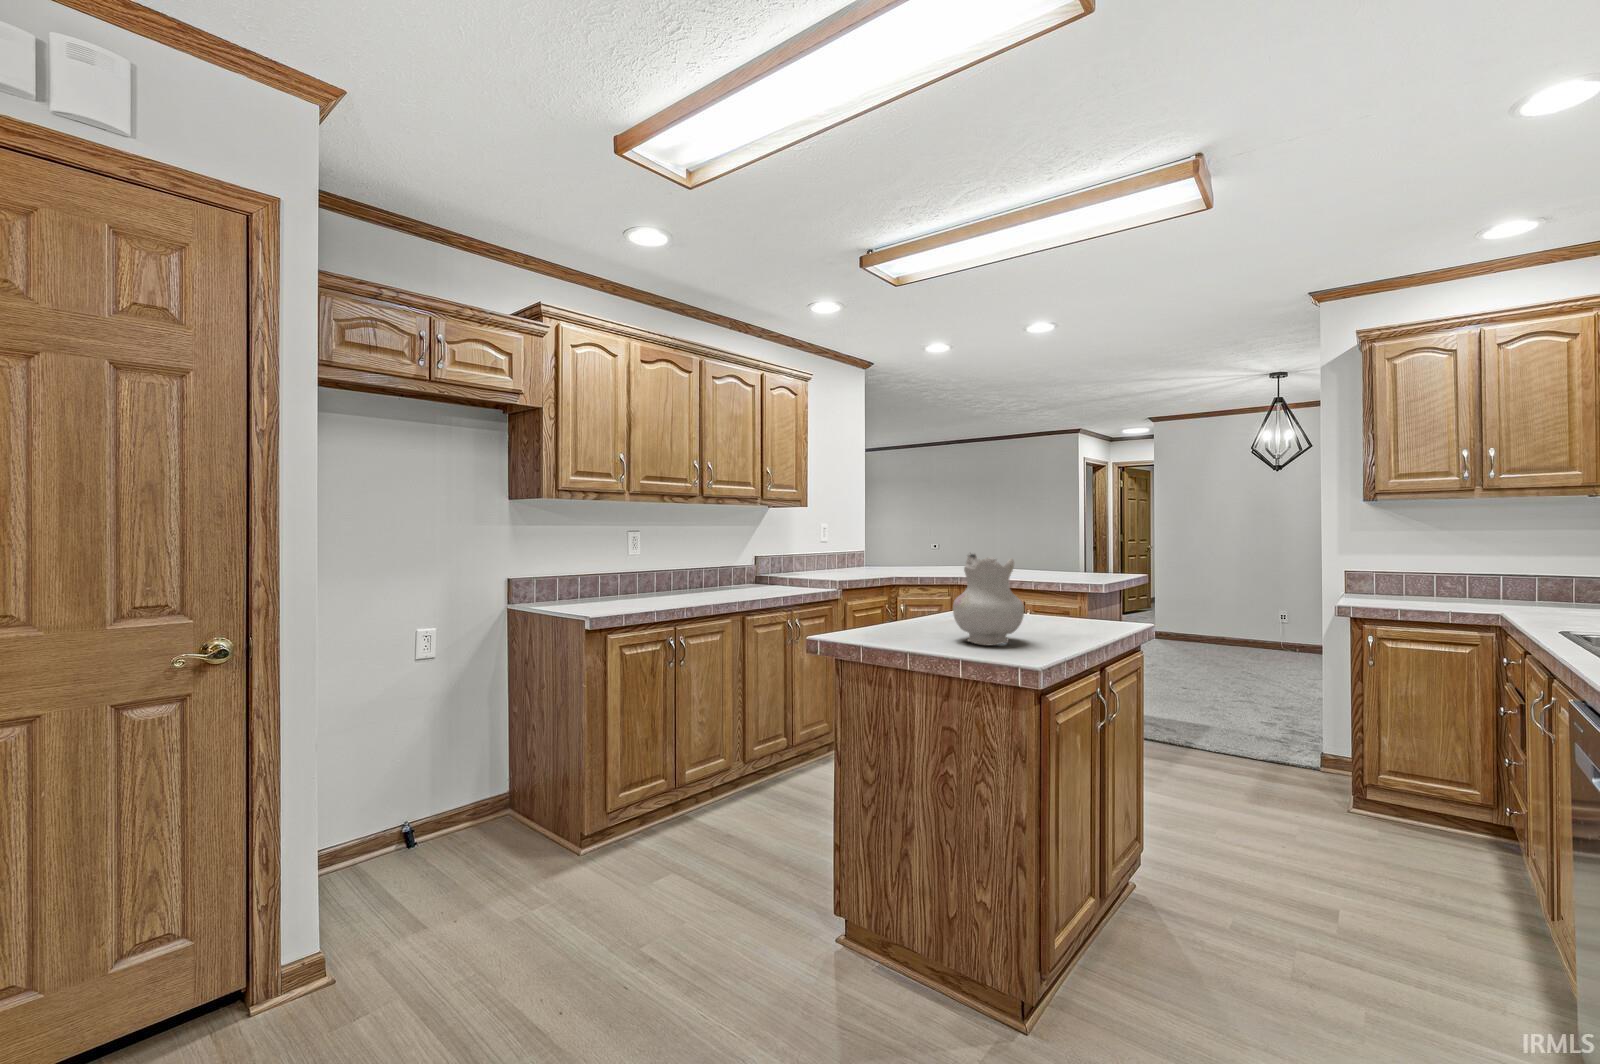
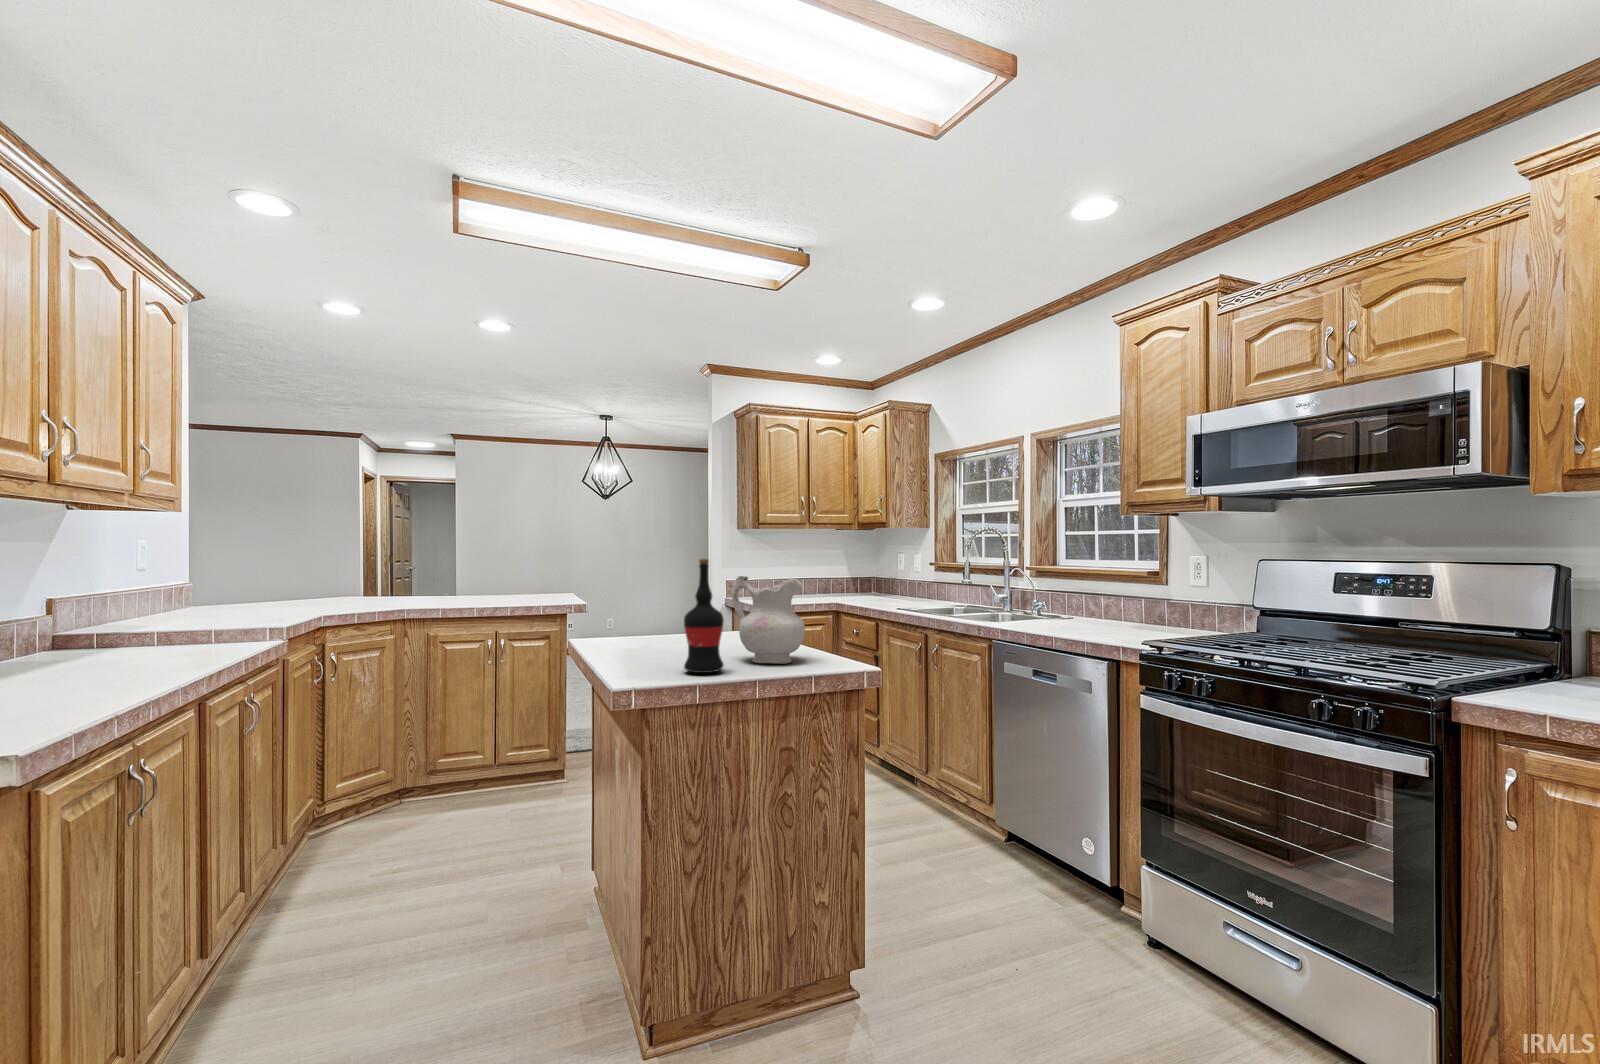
wine bottle: none [877,535,913,638] -> present [684,559,724,673]

